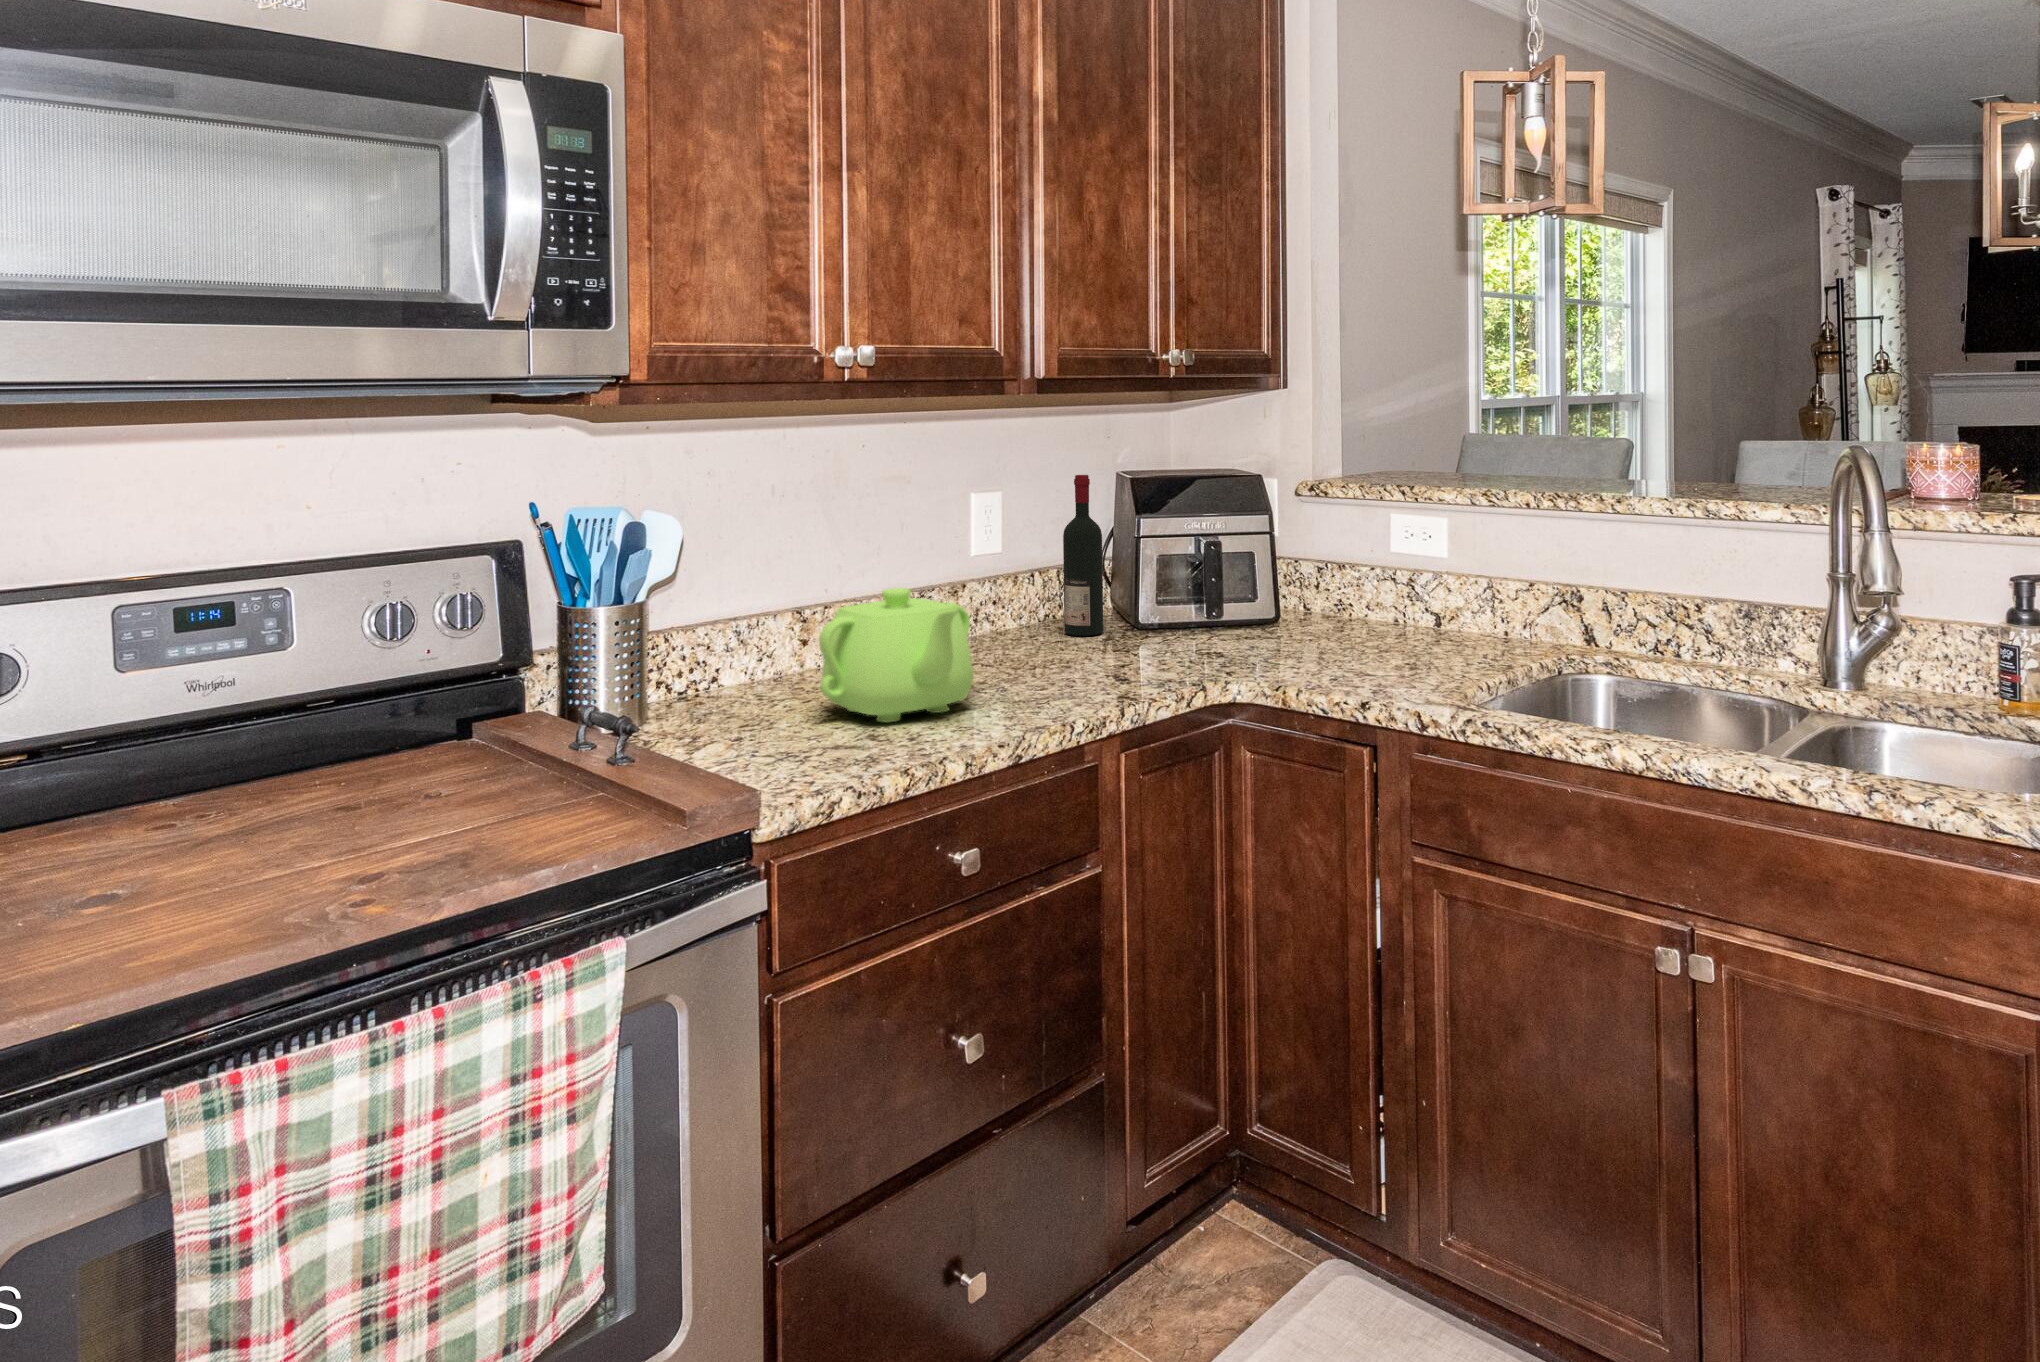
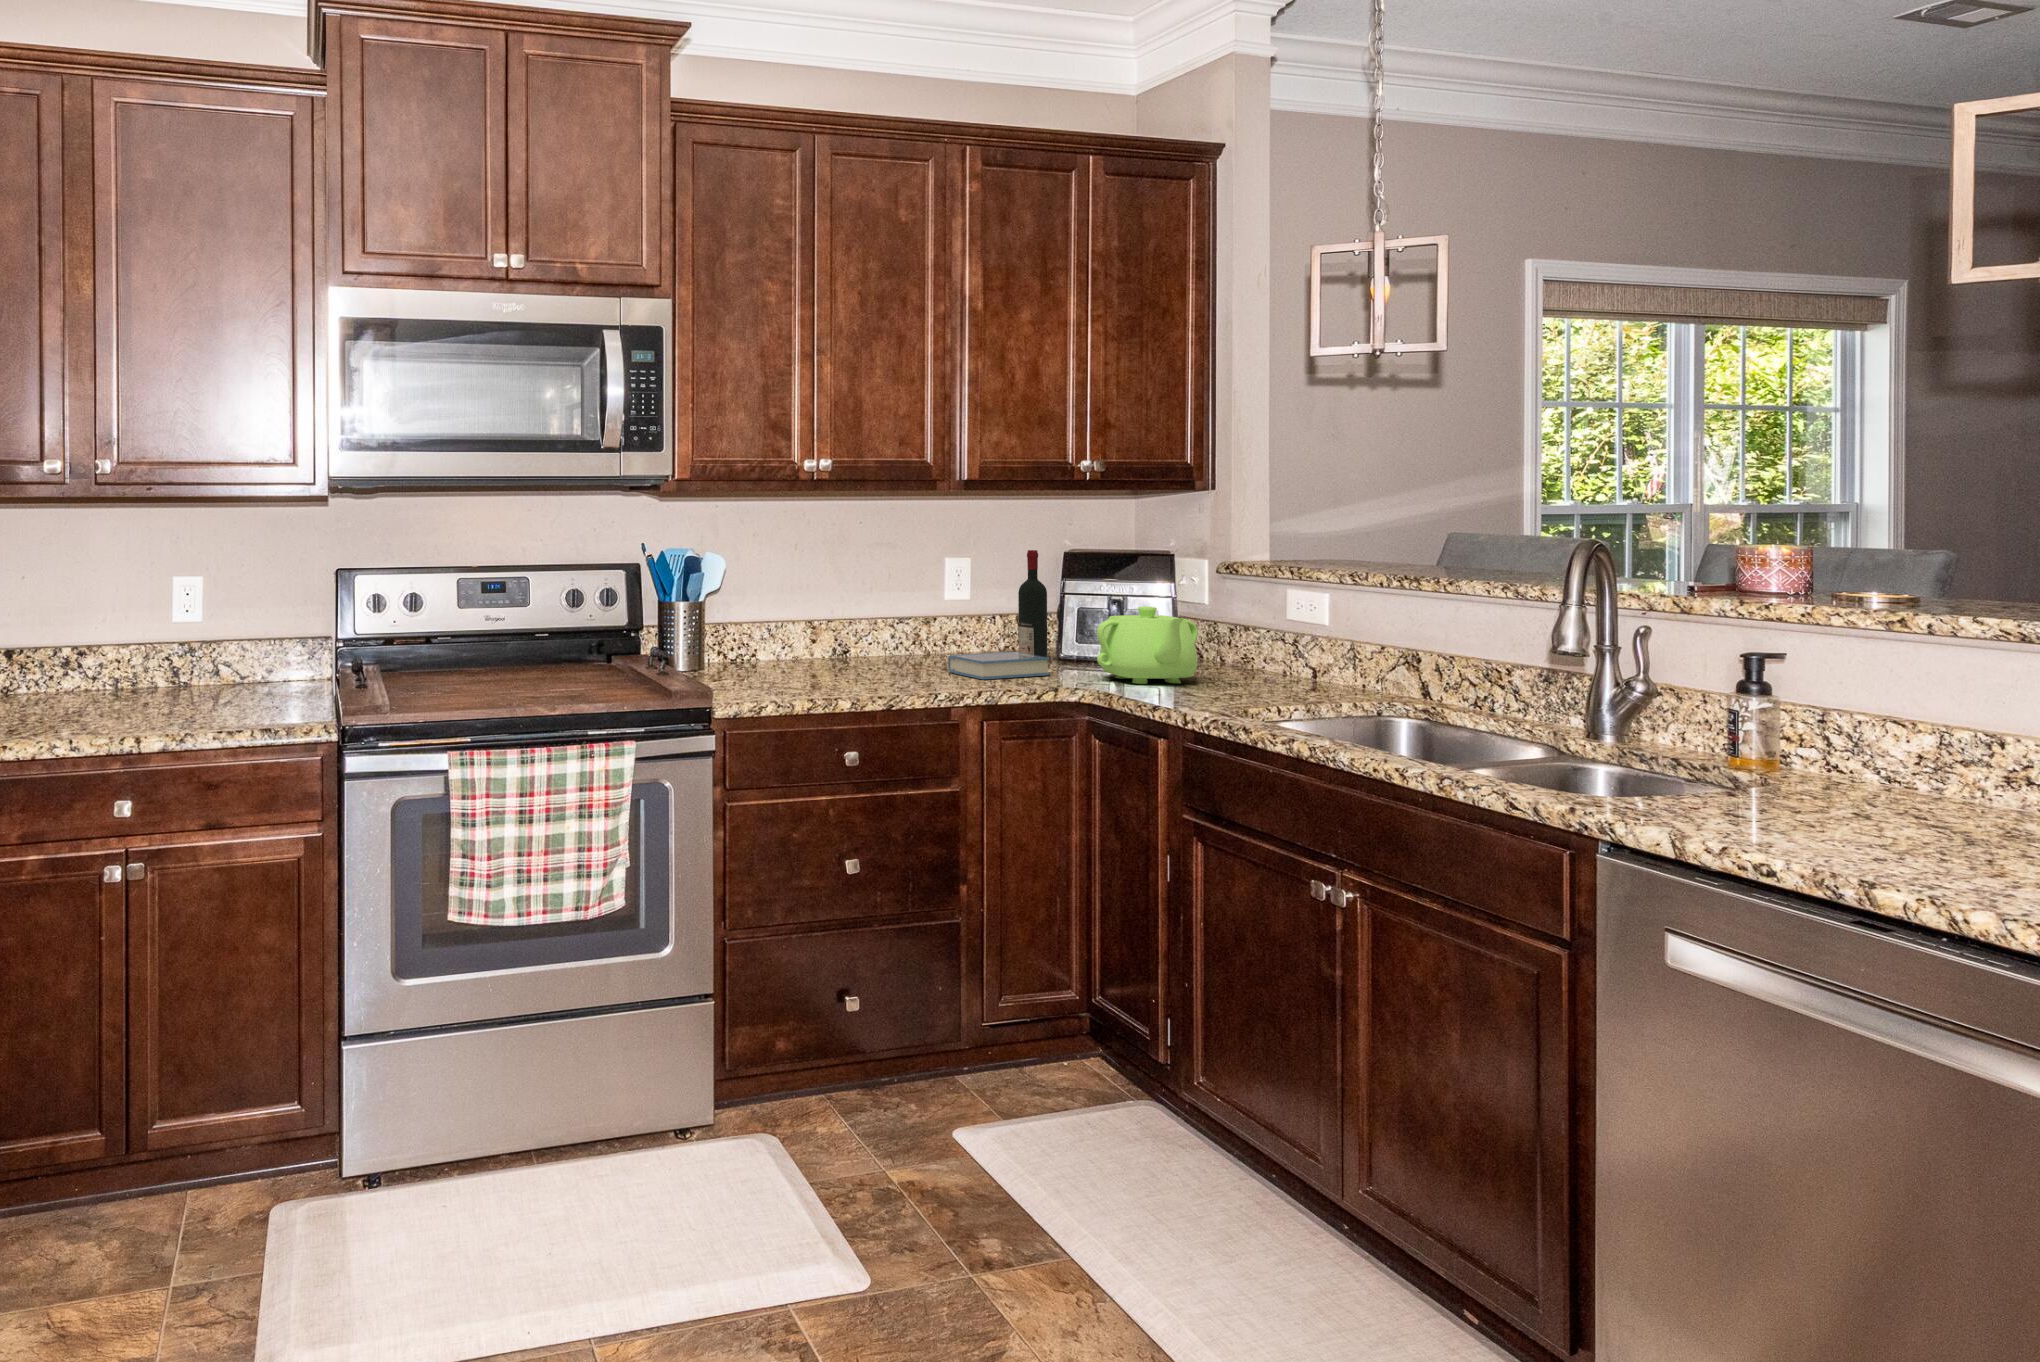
teapot: present [819,588,973,722] -> present [1097,606,1198,684]
hardback book: none [1014,626,1151,680] -> present [948,651,1049,679]

